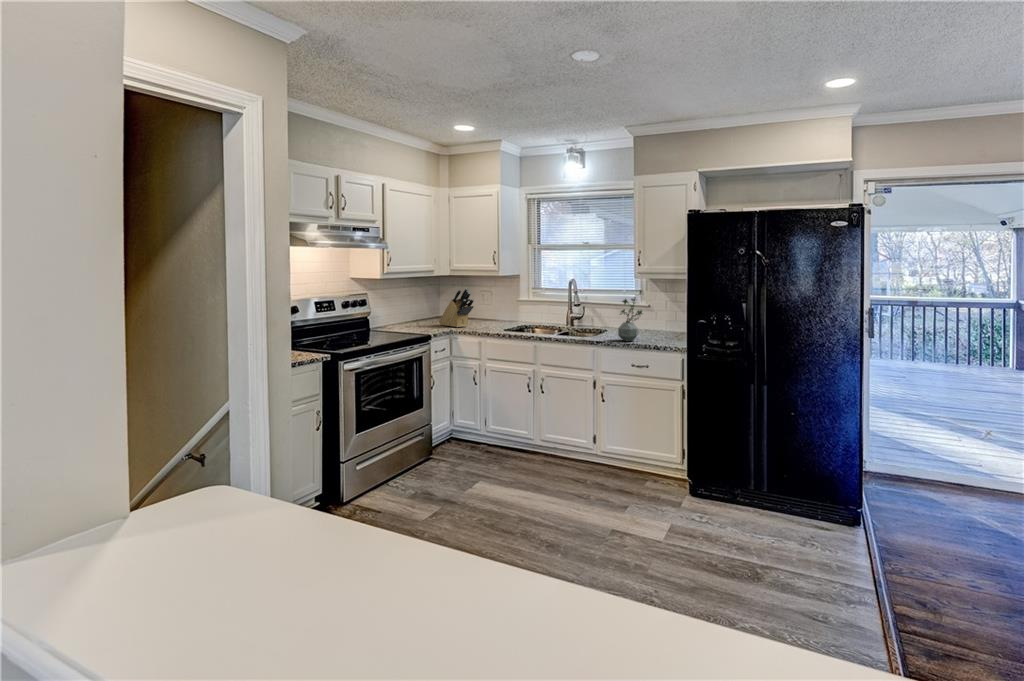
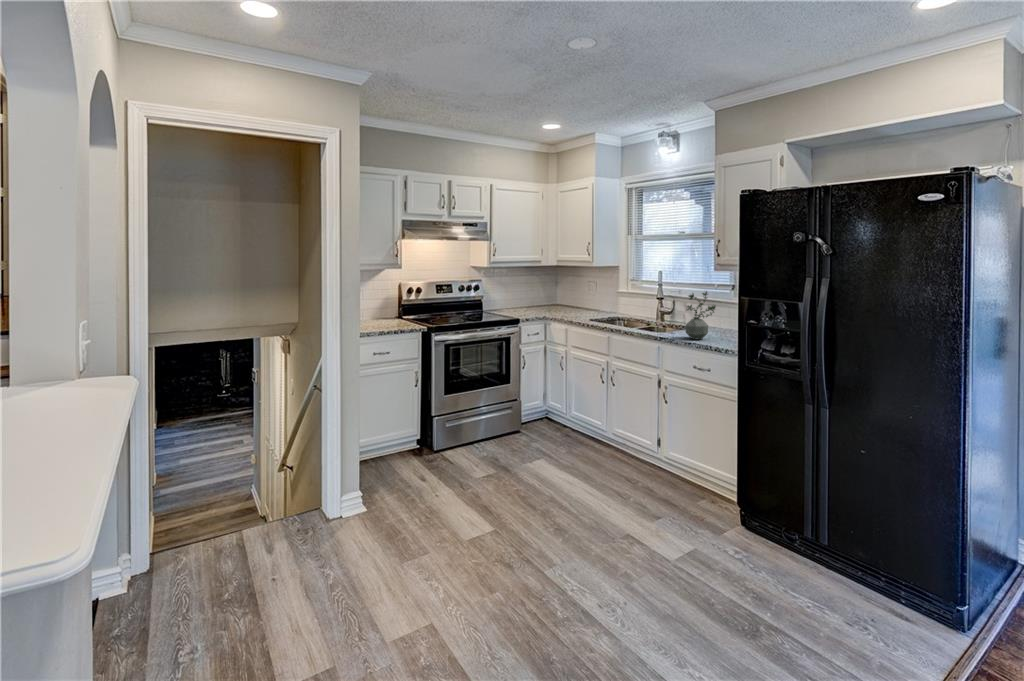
knife block: present [439,288,474,327] -> none [536,280,562,318]

